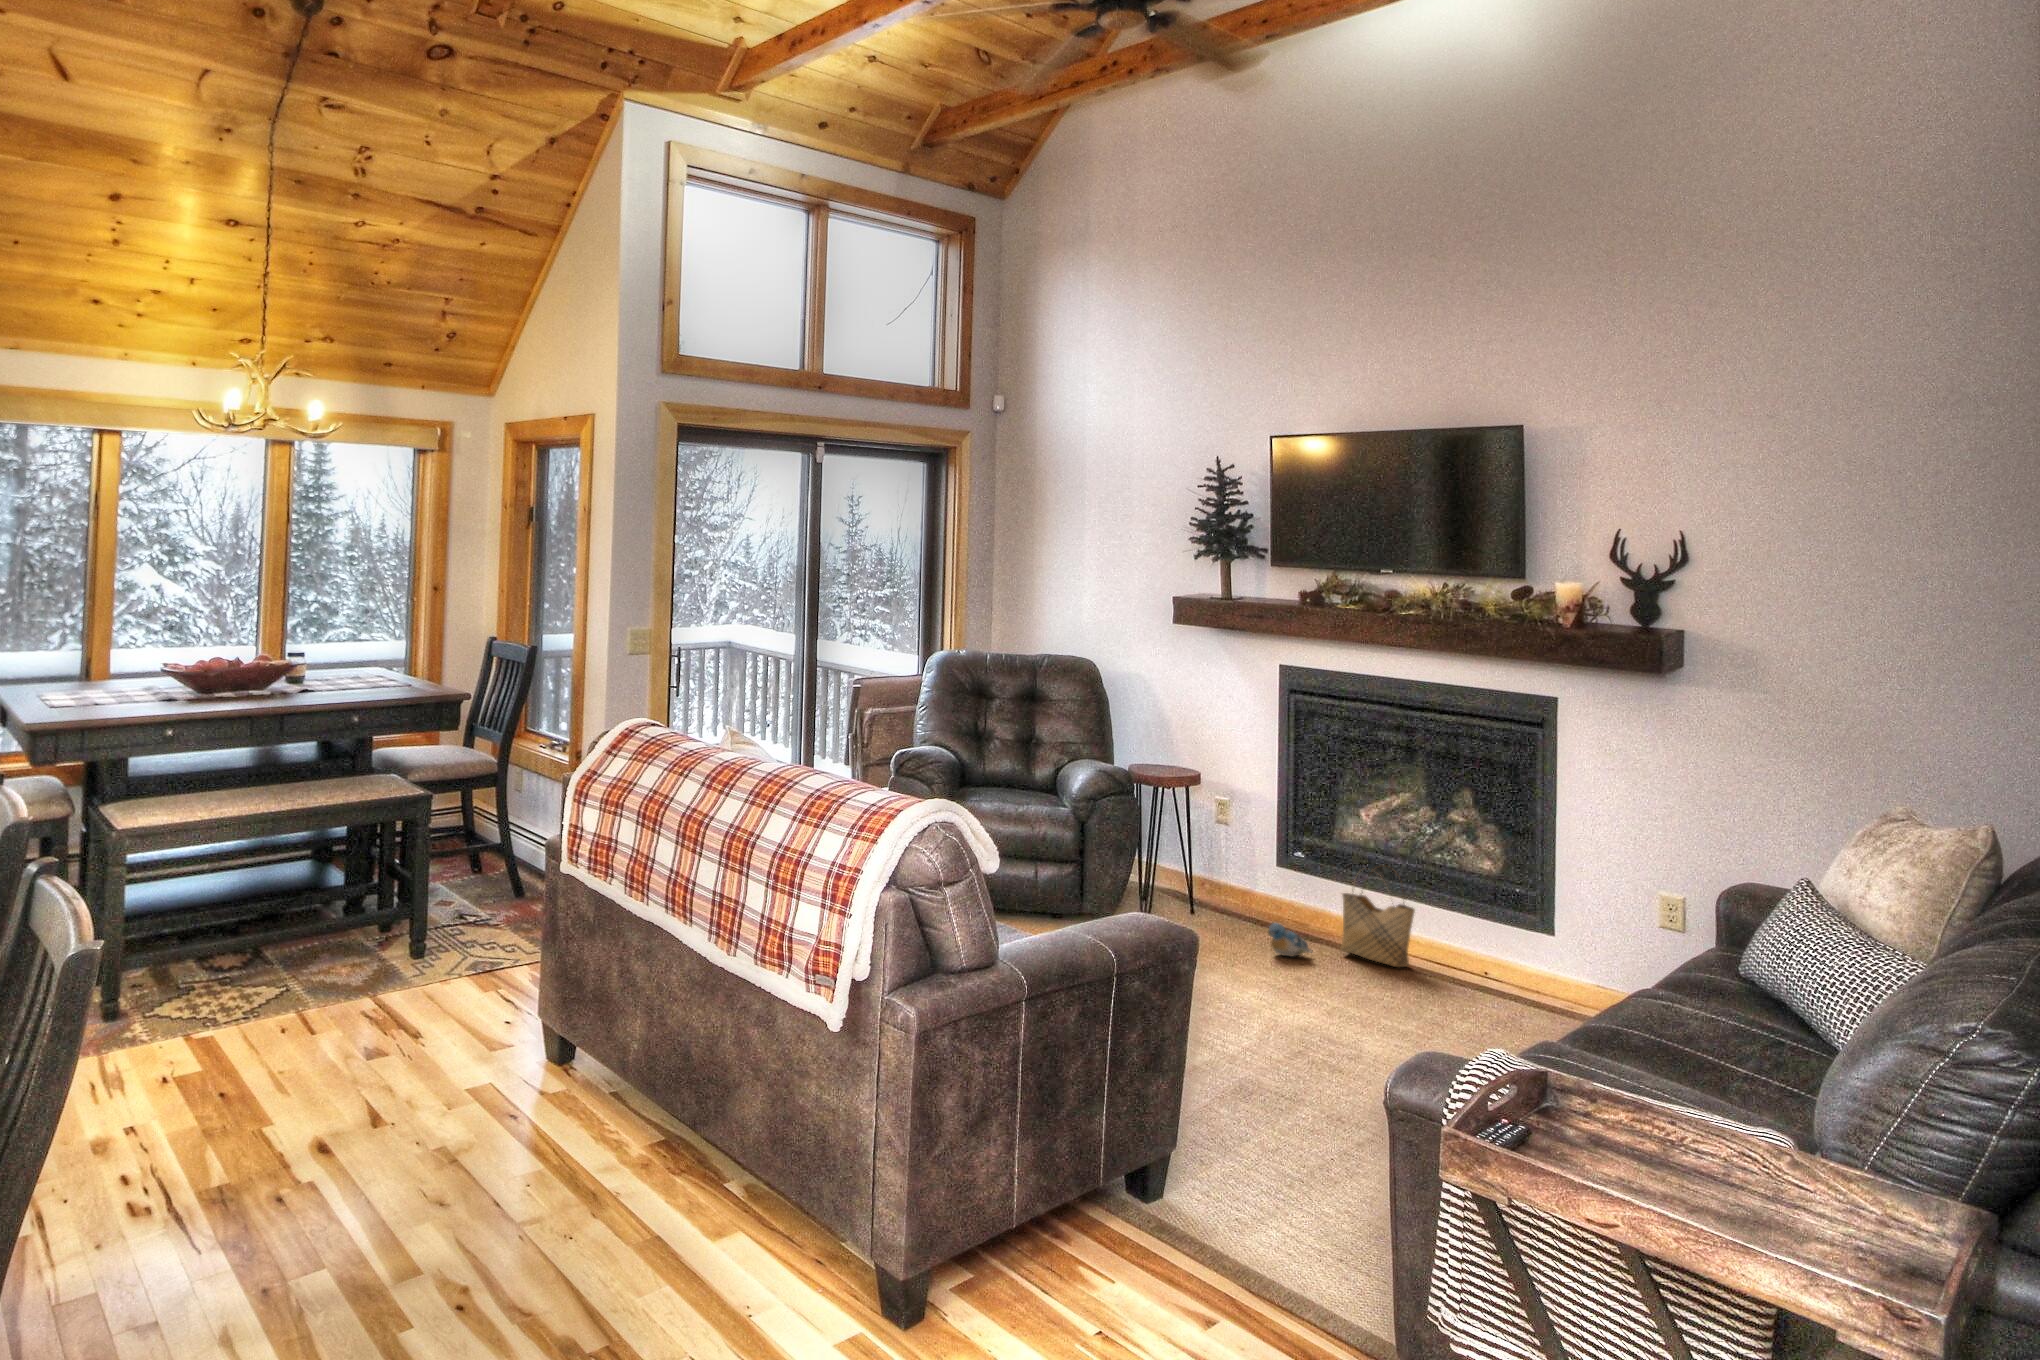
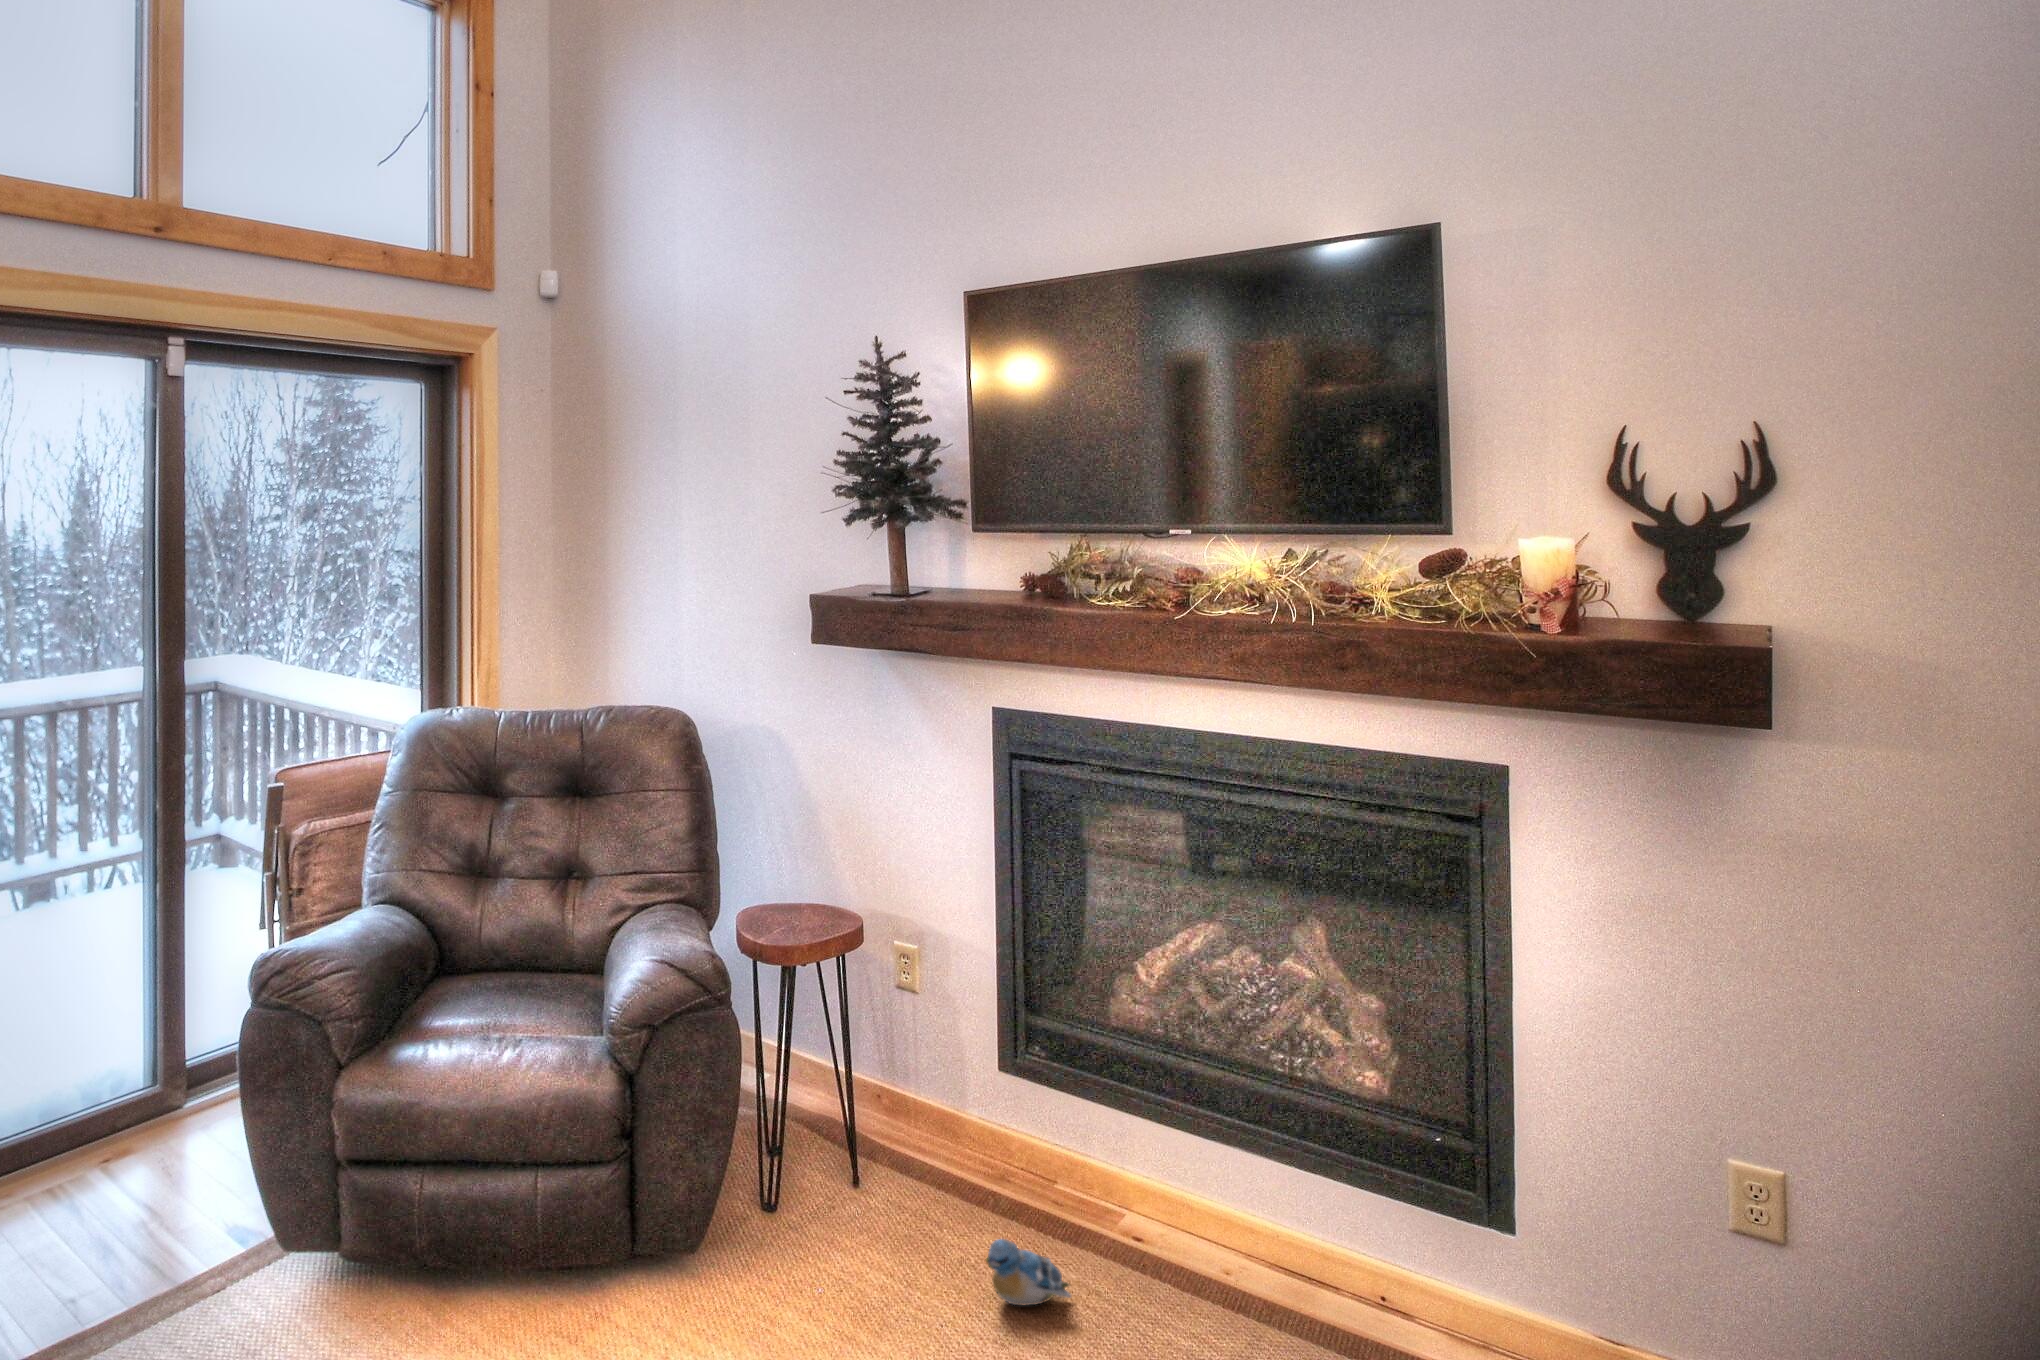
woven basket: present [1341,873,1415,967] -> none [1117,1093,1254,1311]

